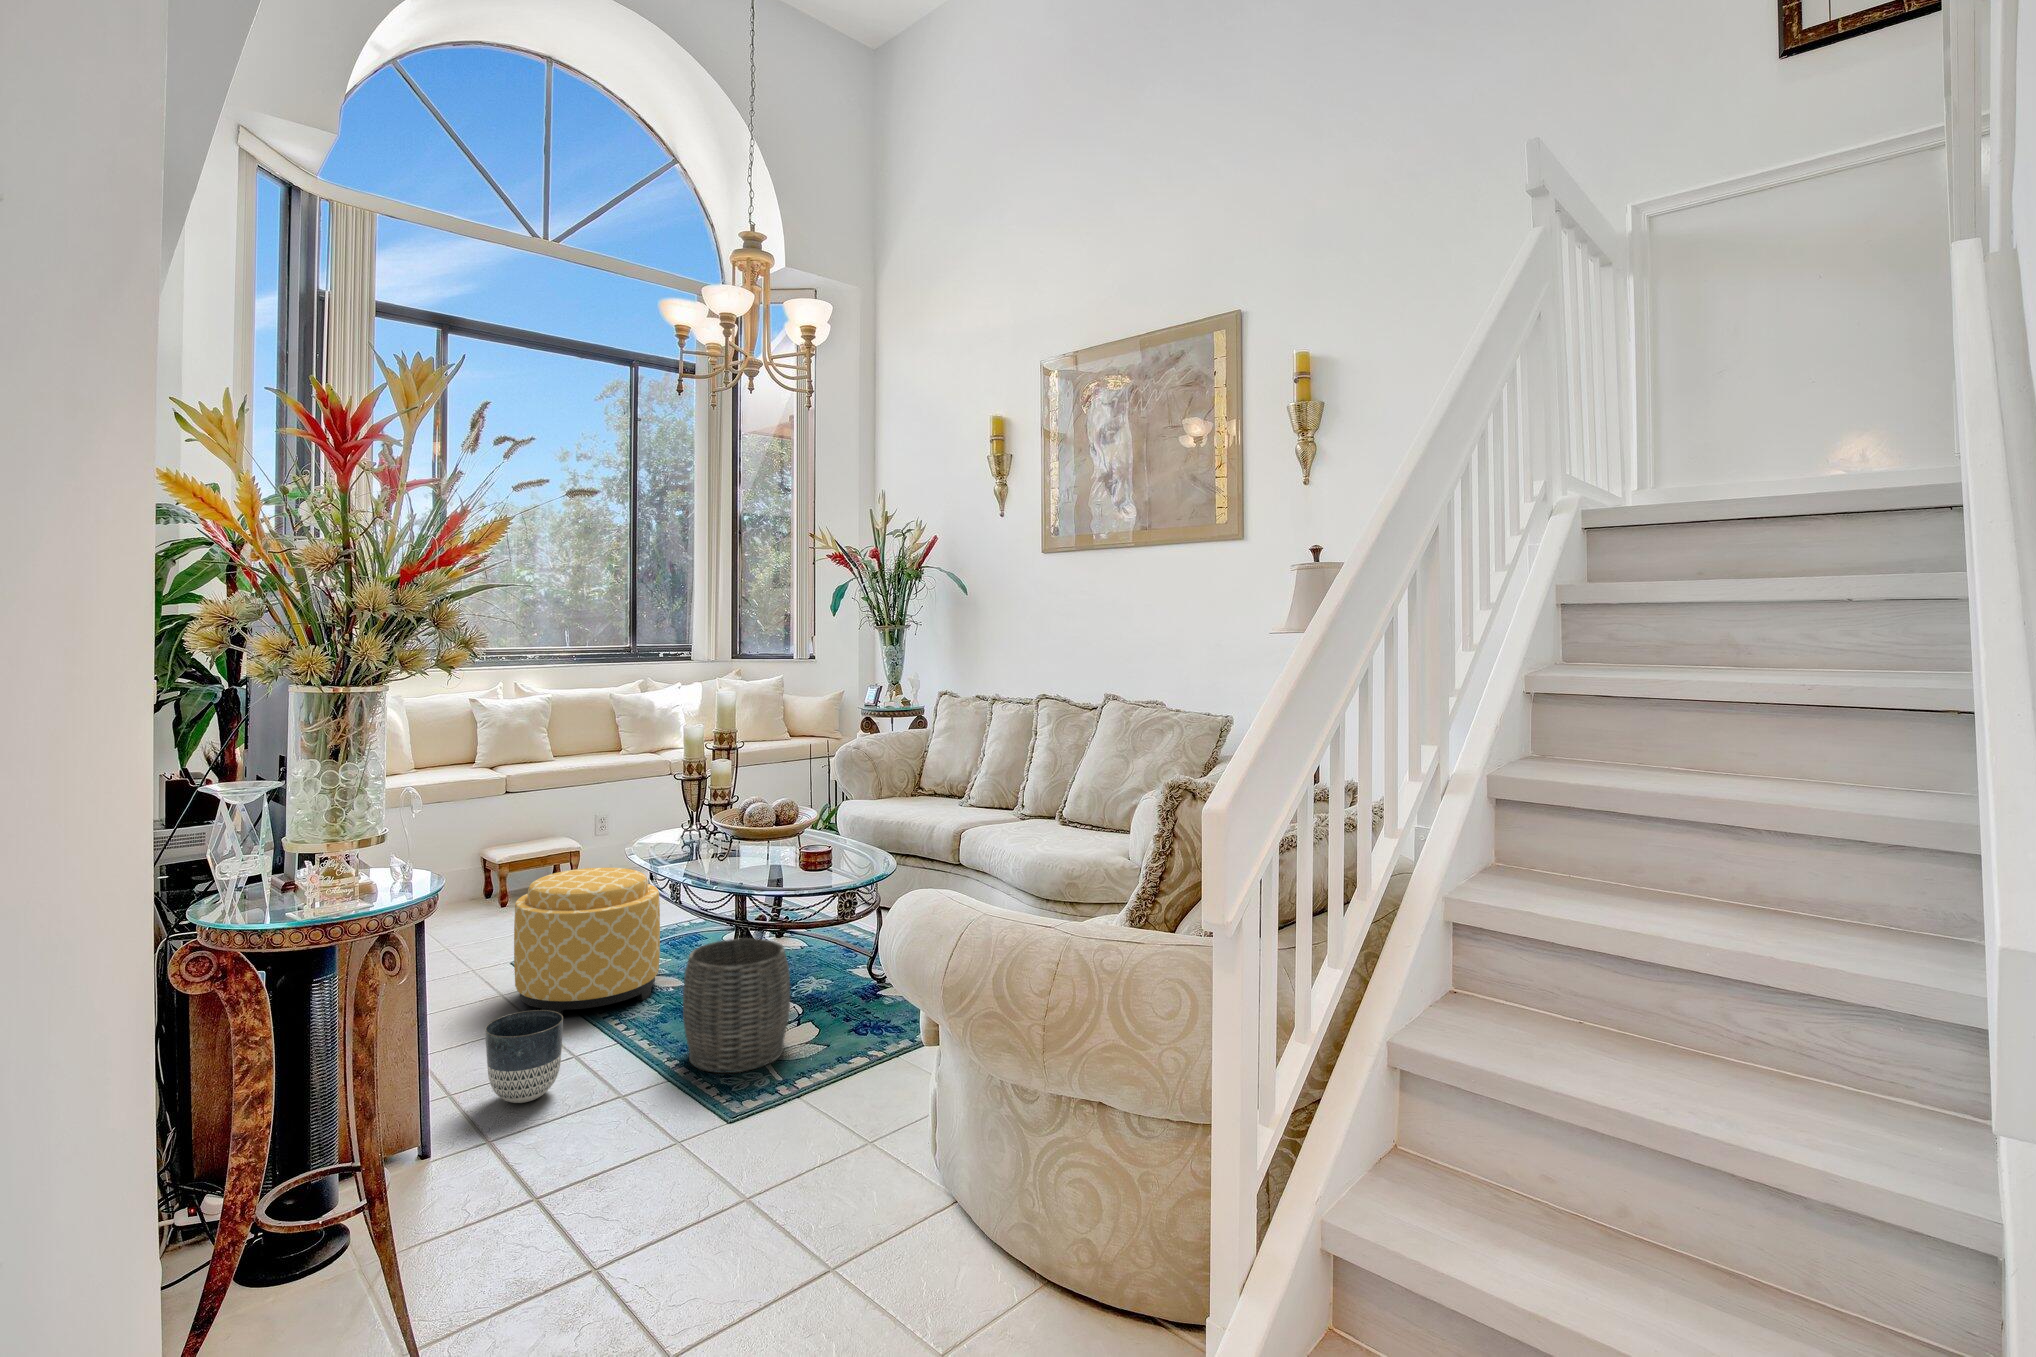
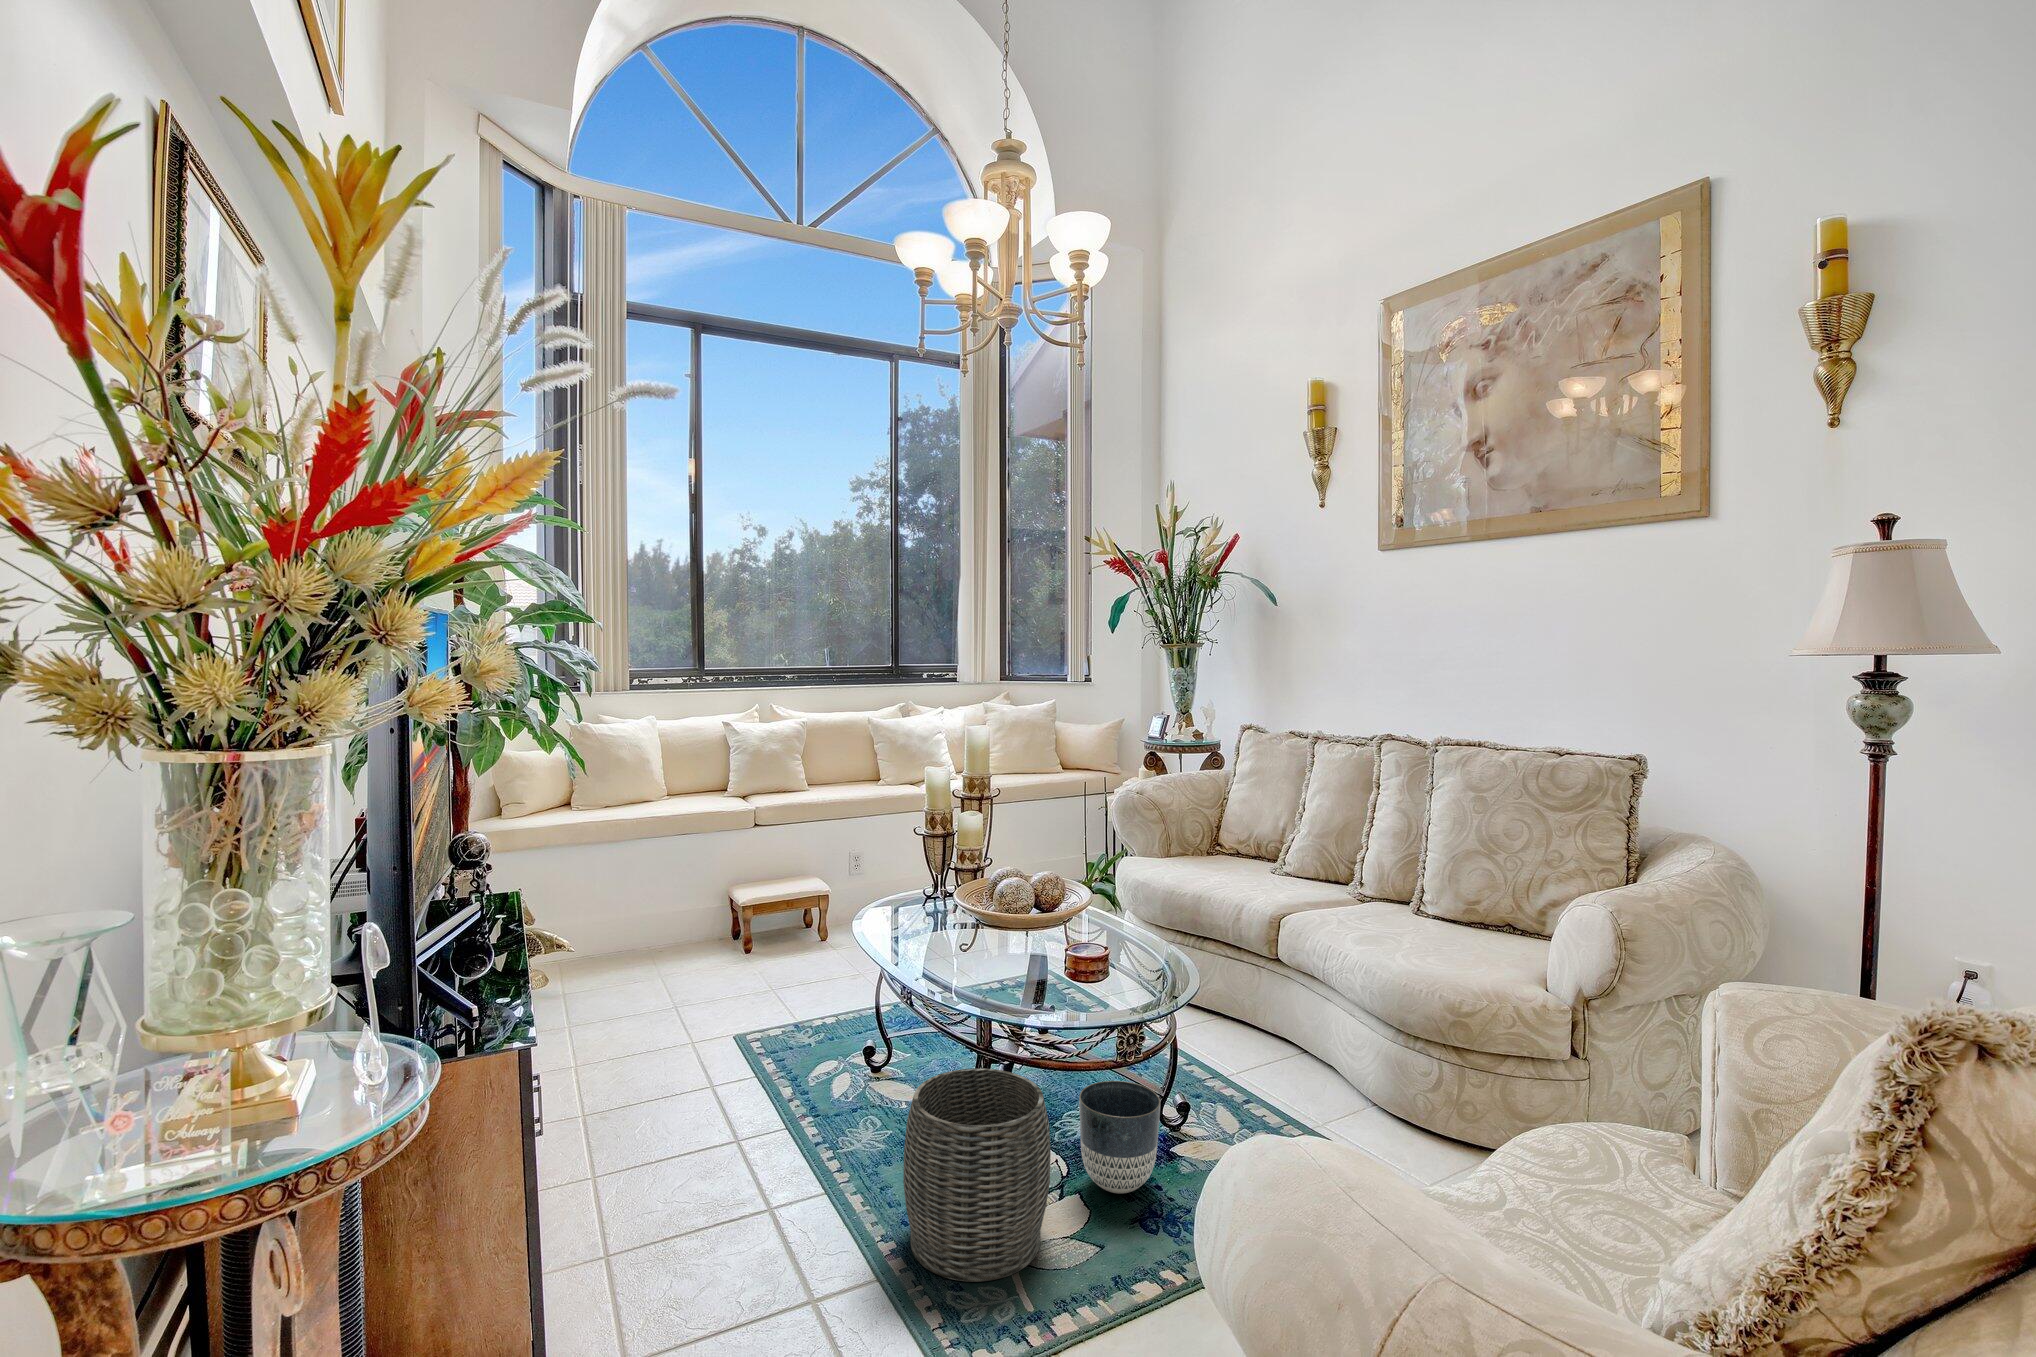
ottoman: present [514,867,660,1015] -> none [722,936,893,1134]
planter: present [485,1010,563,1103] -> present [1079,1081,1160,1194]

